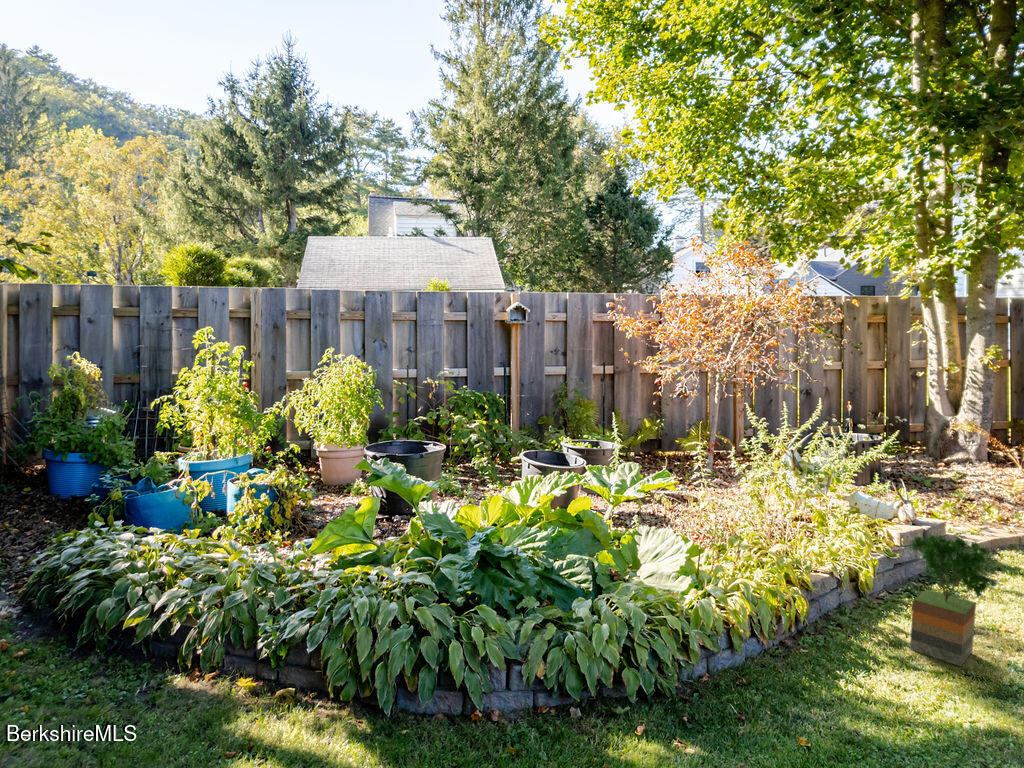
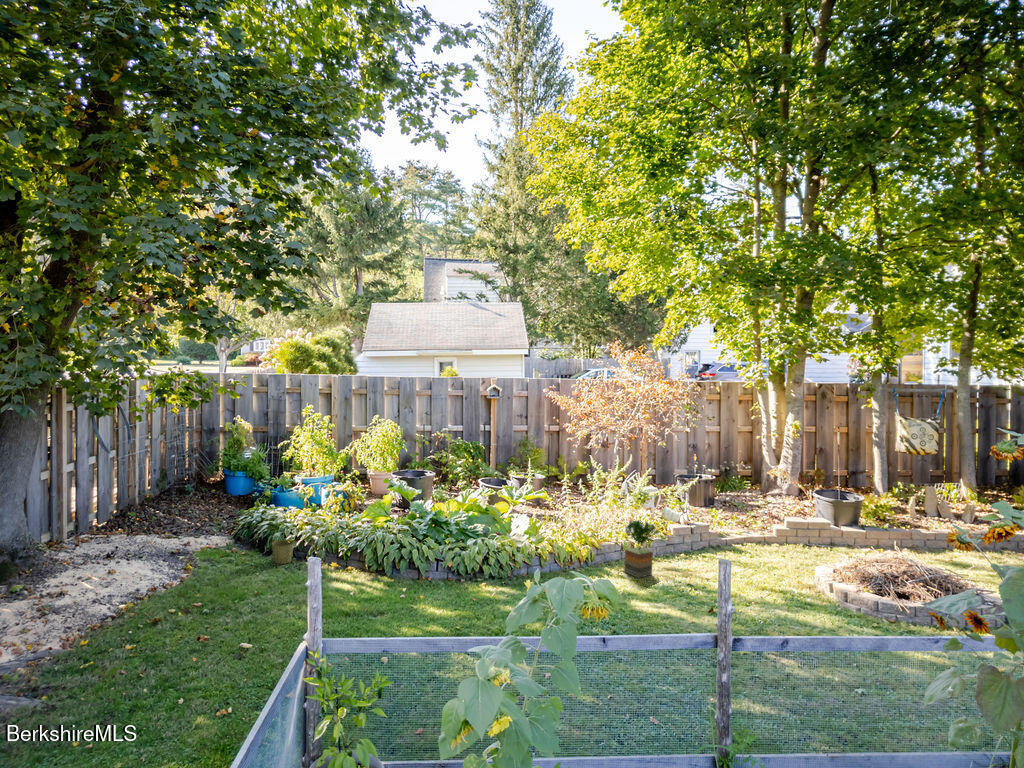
bucket: none [68,604,137,697] -> present [272,540,295,564]

